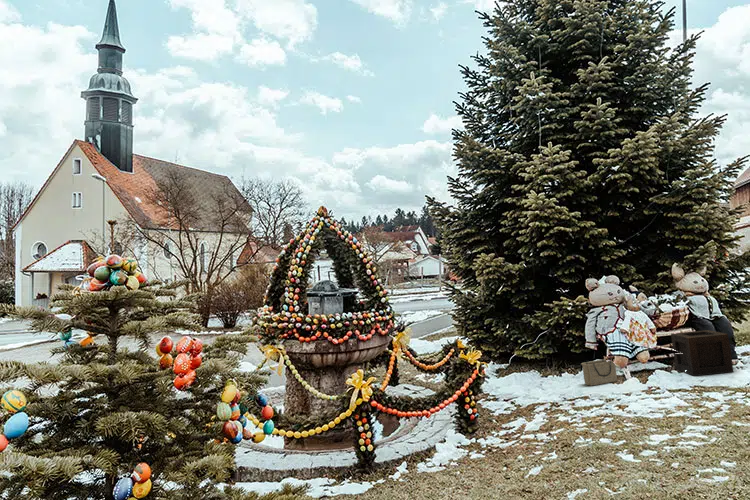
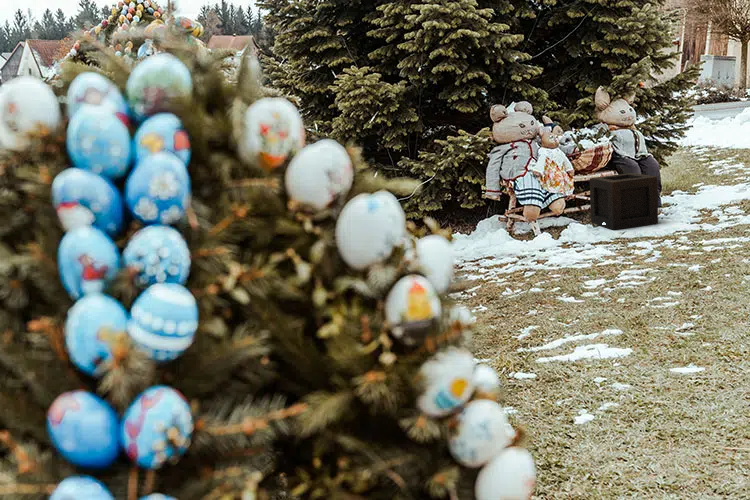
basket: present [581,359,617,386] -> none [481,212,524,247]

